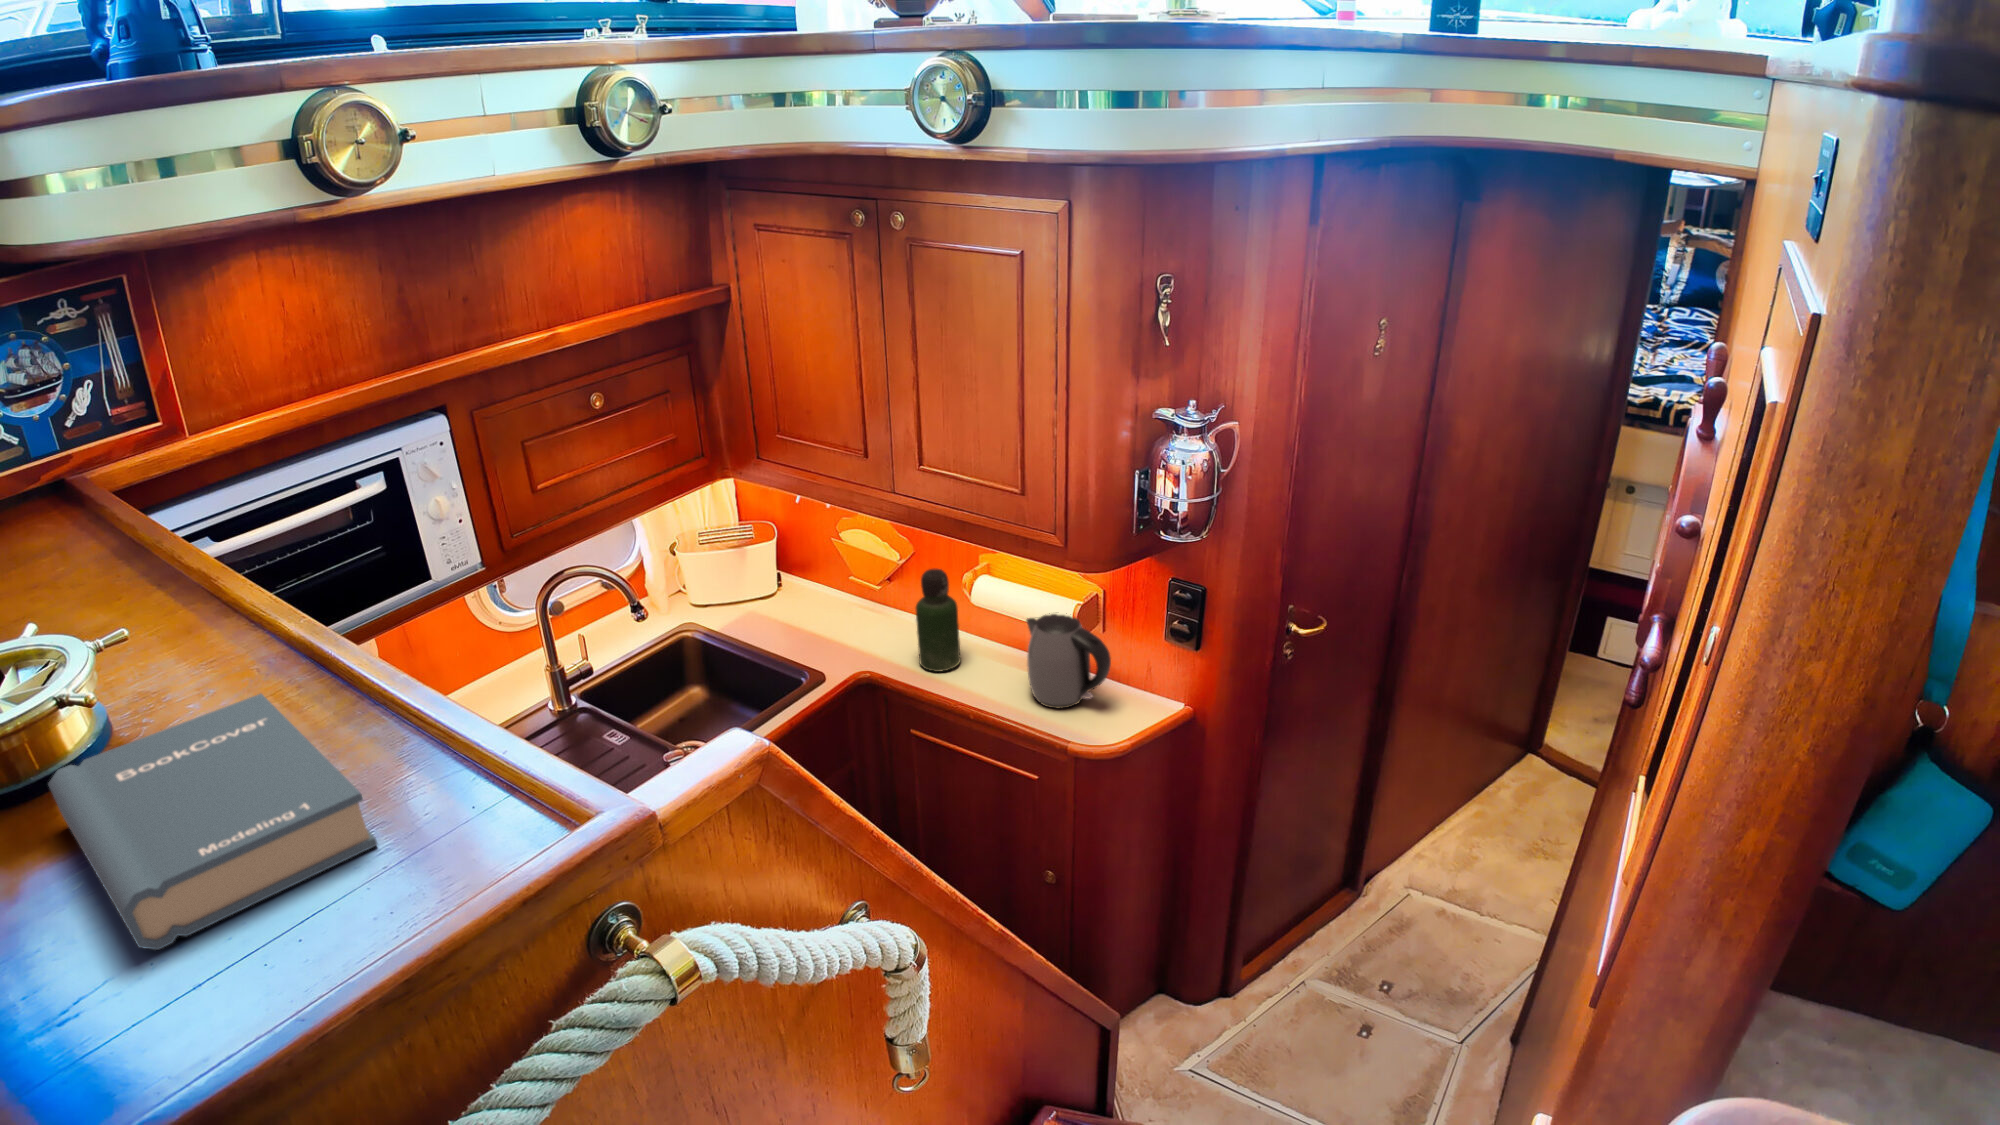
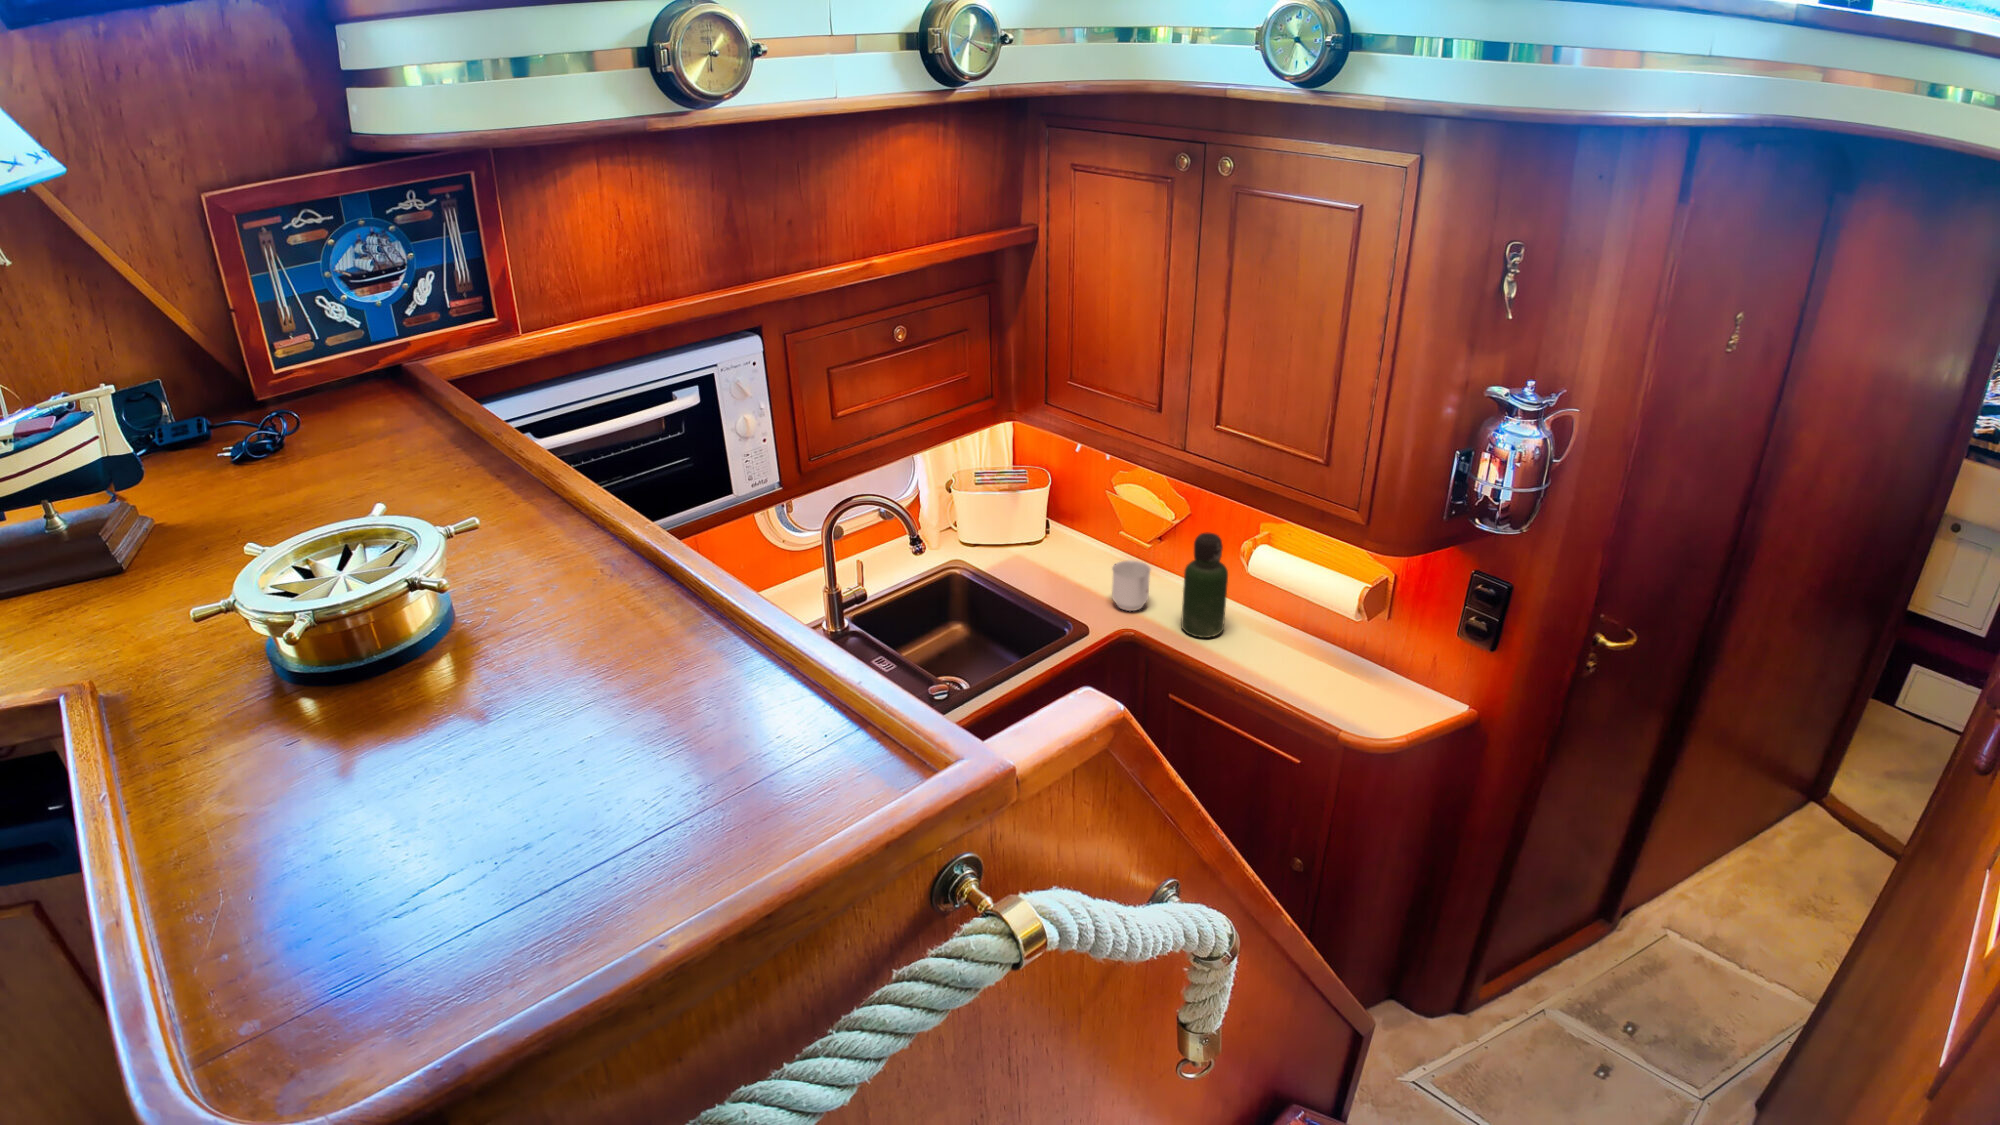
mug: none [846,604,886,654] -> present [1112,560,1151,611]
kettle: present [1026,613,1111,708] -> none [1297,592,1390,692]
hardback book: present [48,694,377,950] -> none [420,581,717,826]

